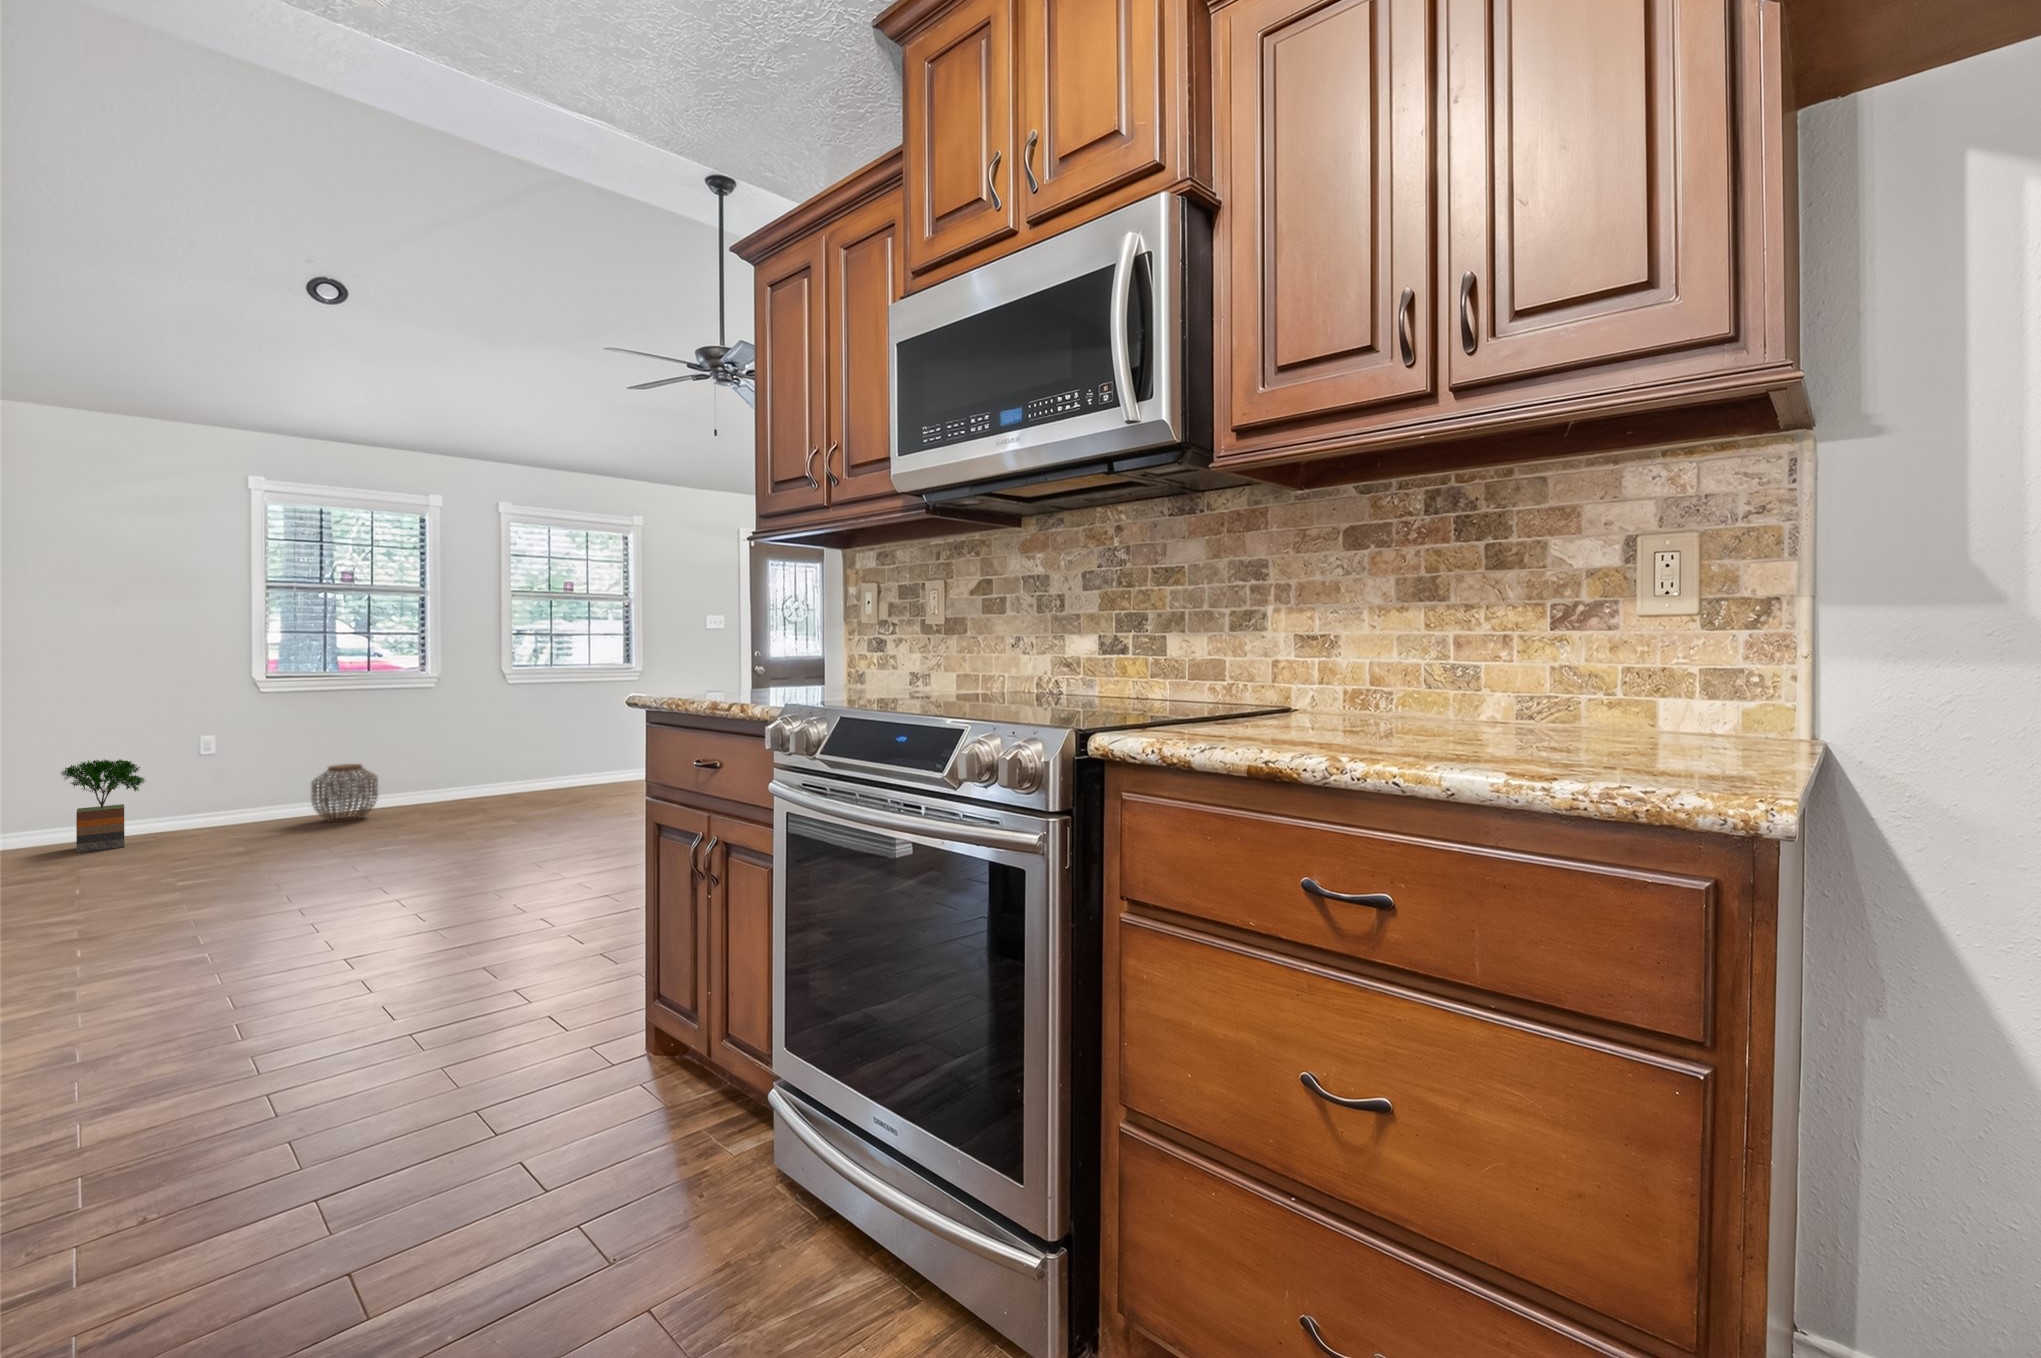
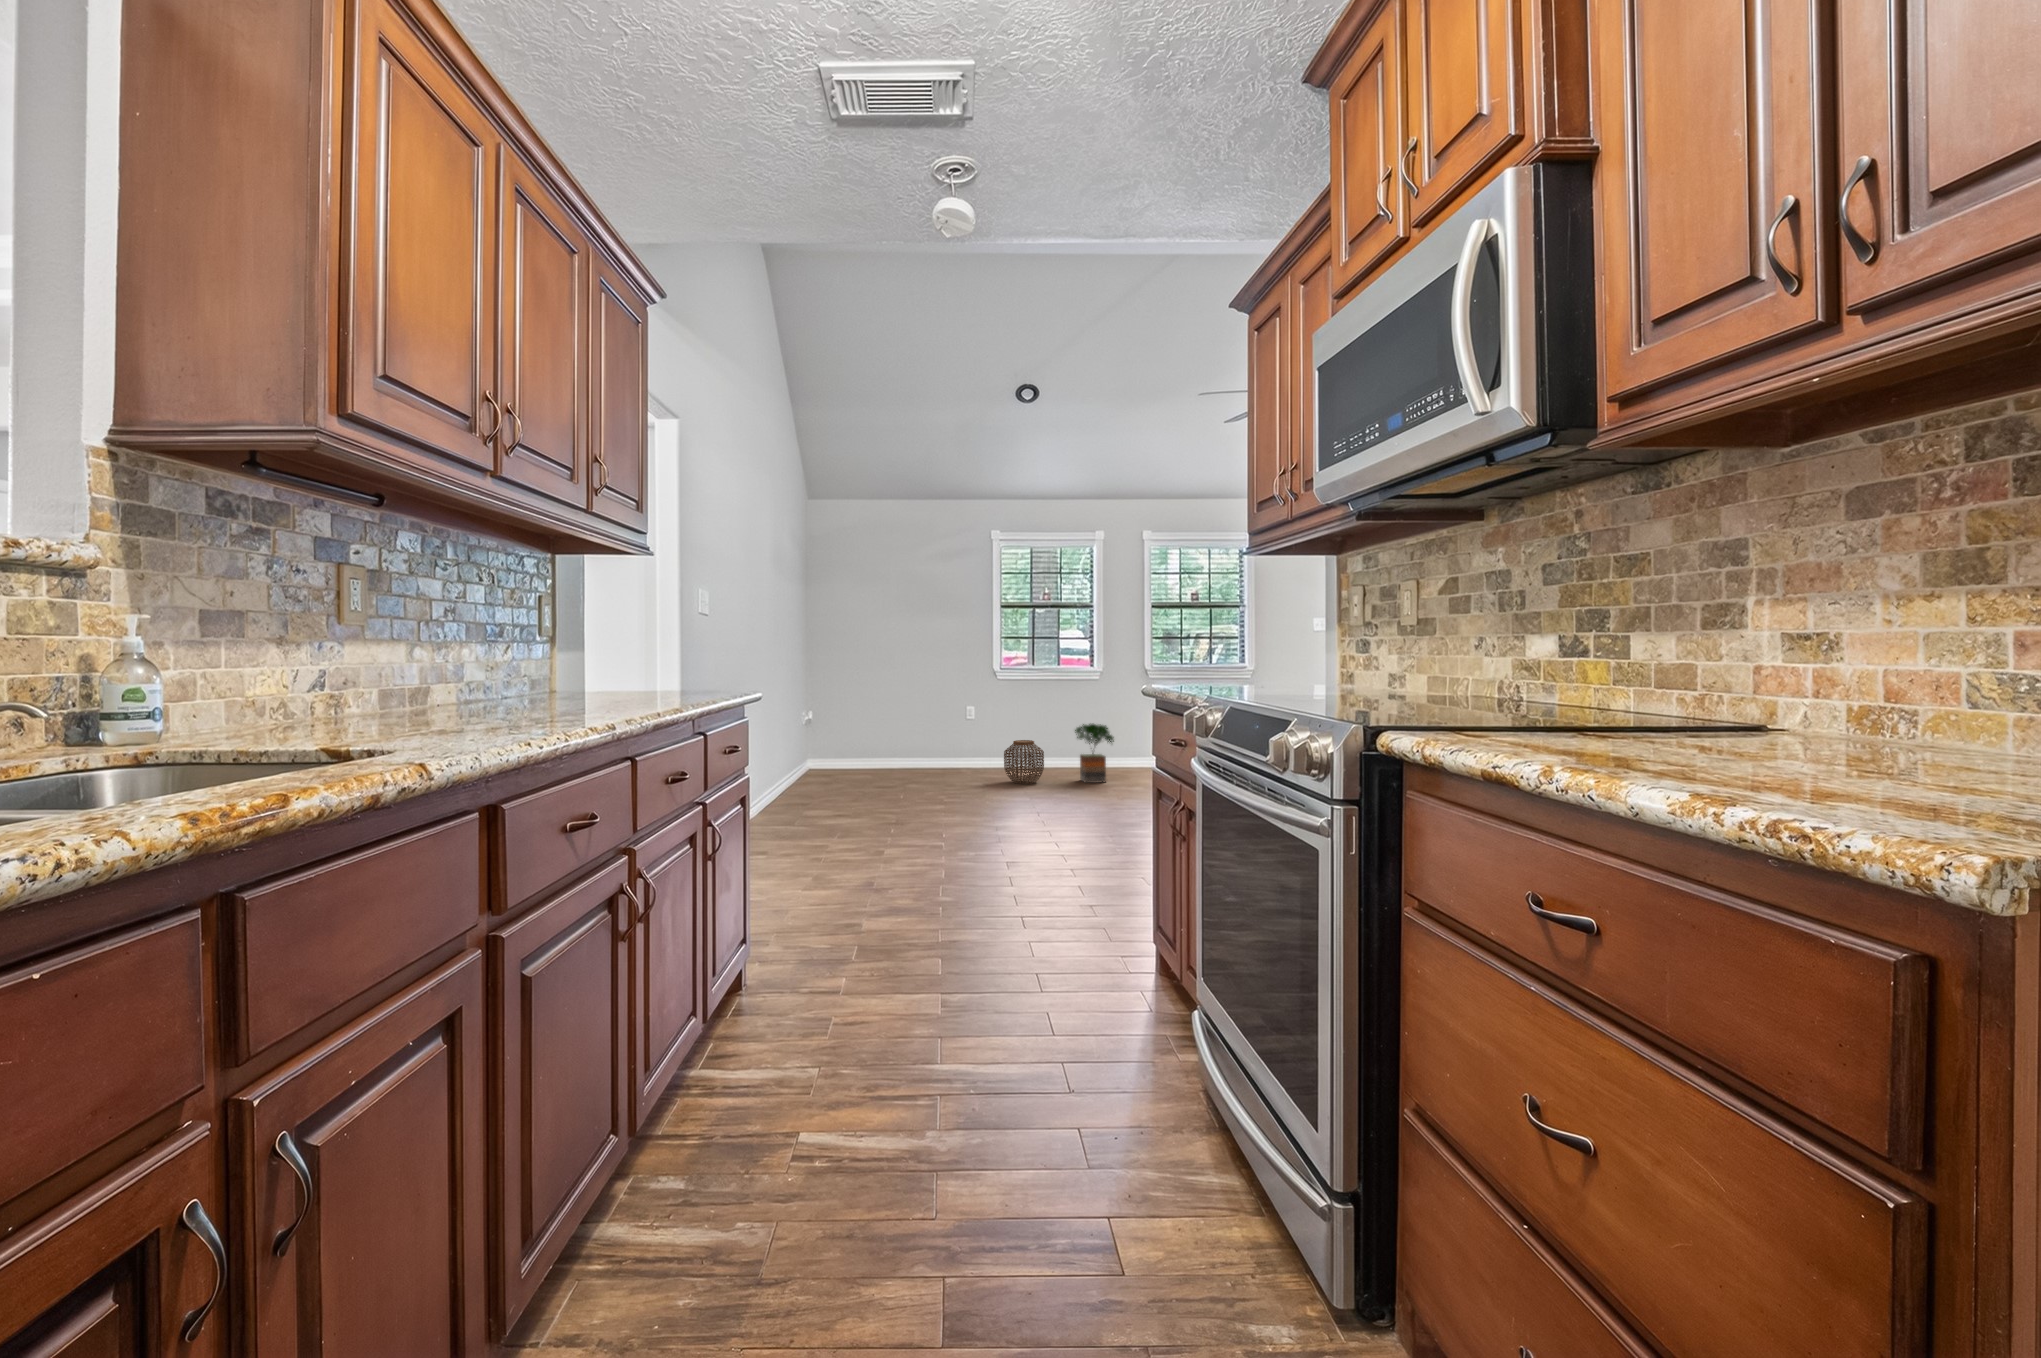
potted tree: present [61,759,144,852] -> present [1075,724,1114,783]

